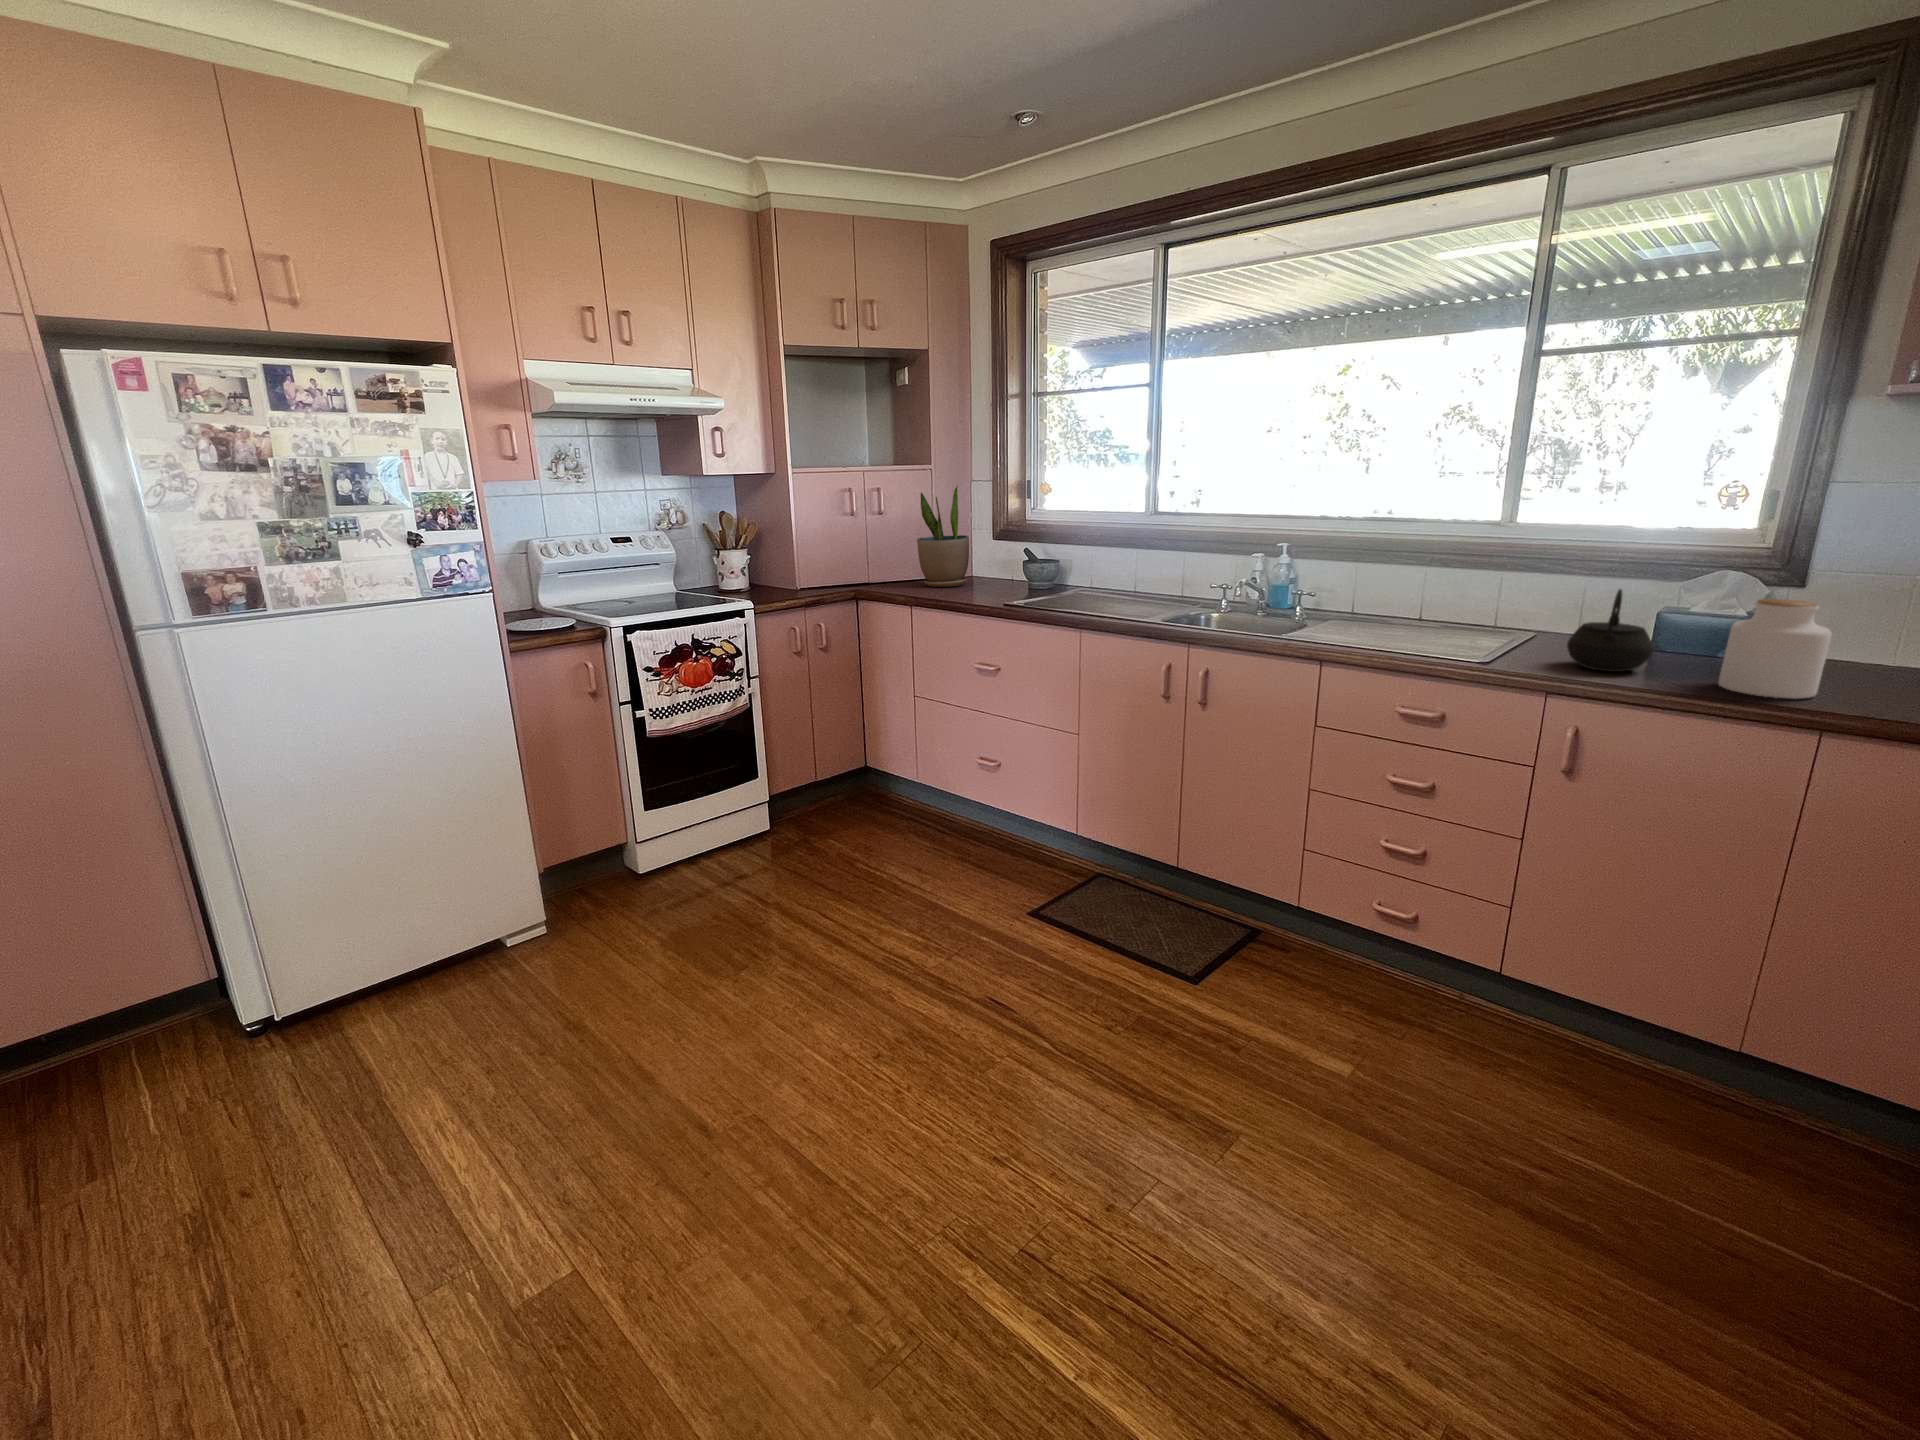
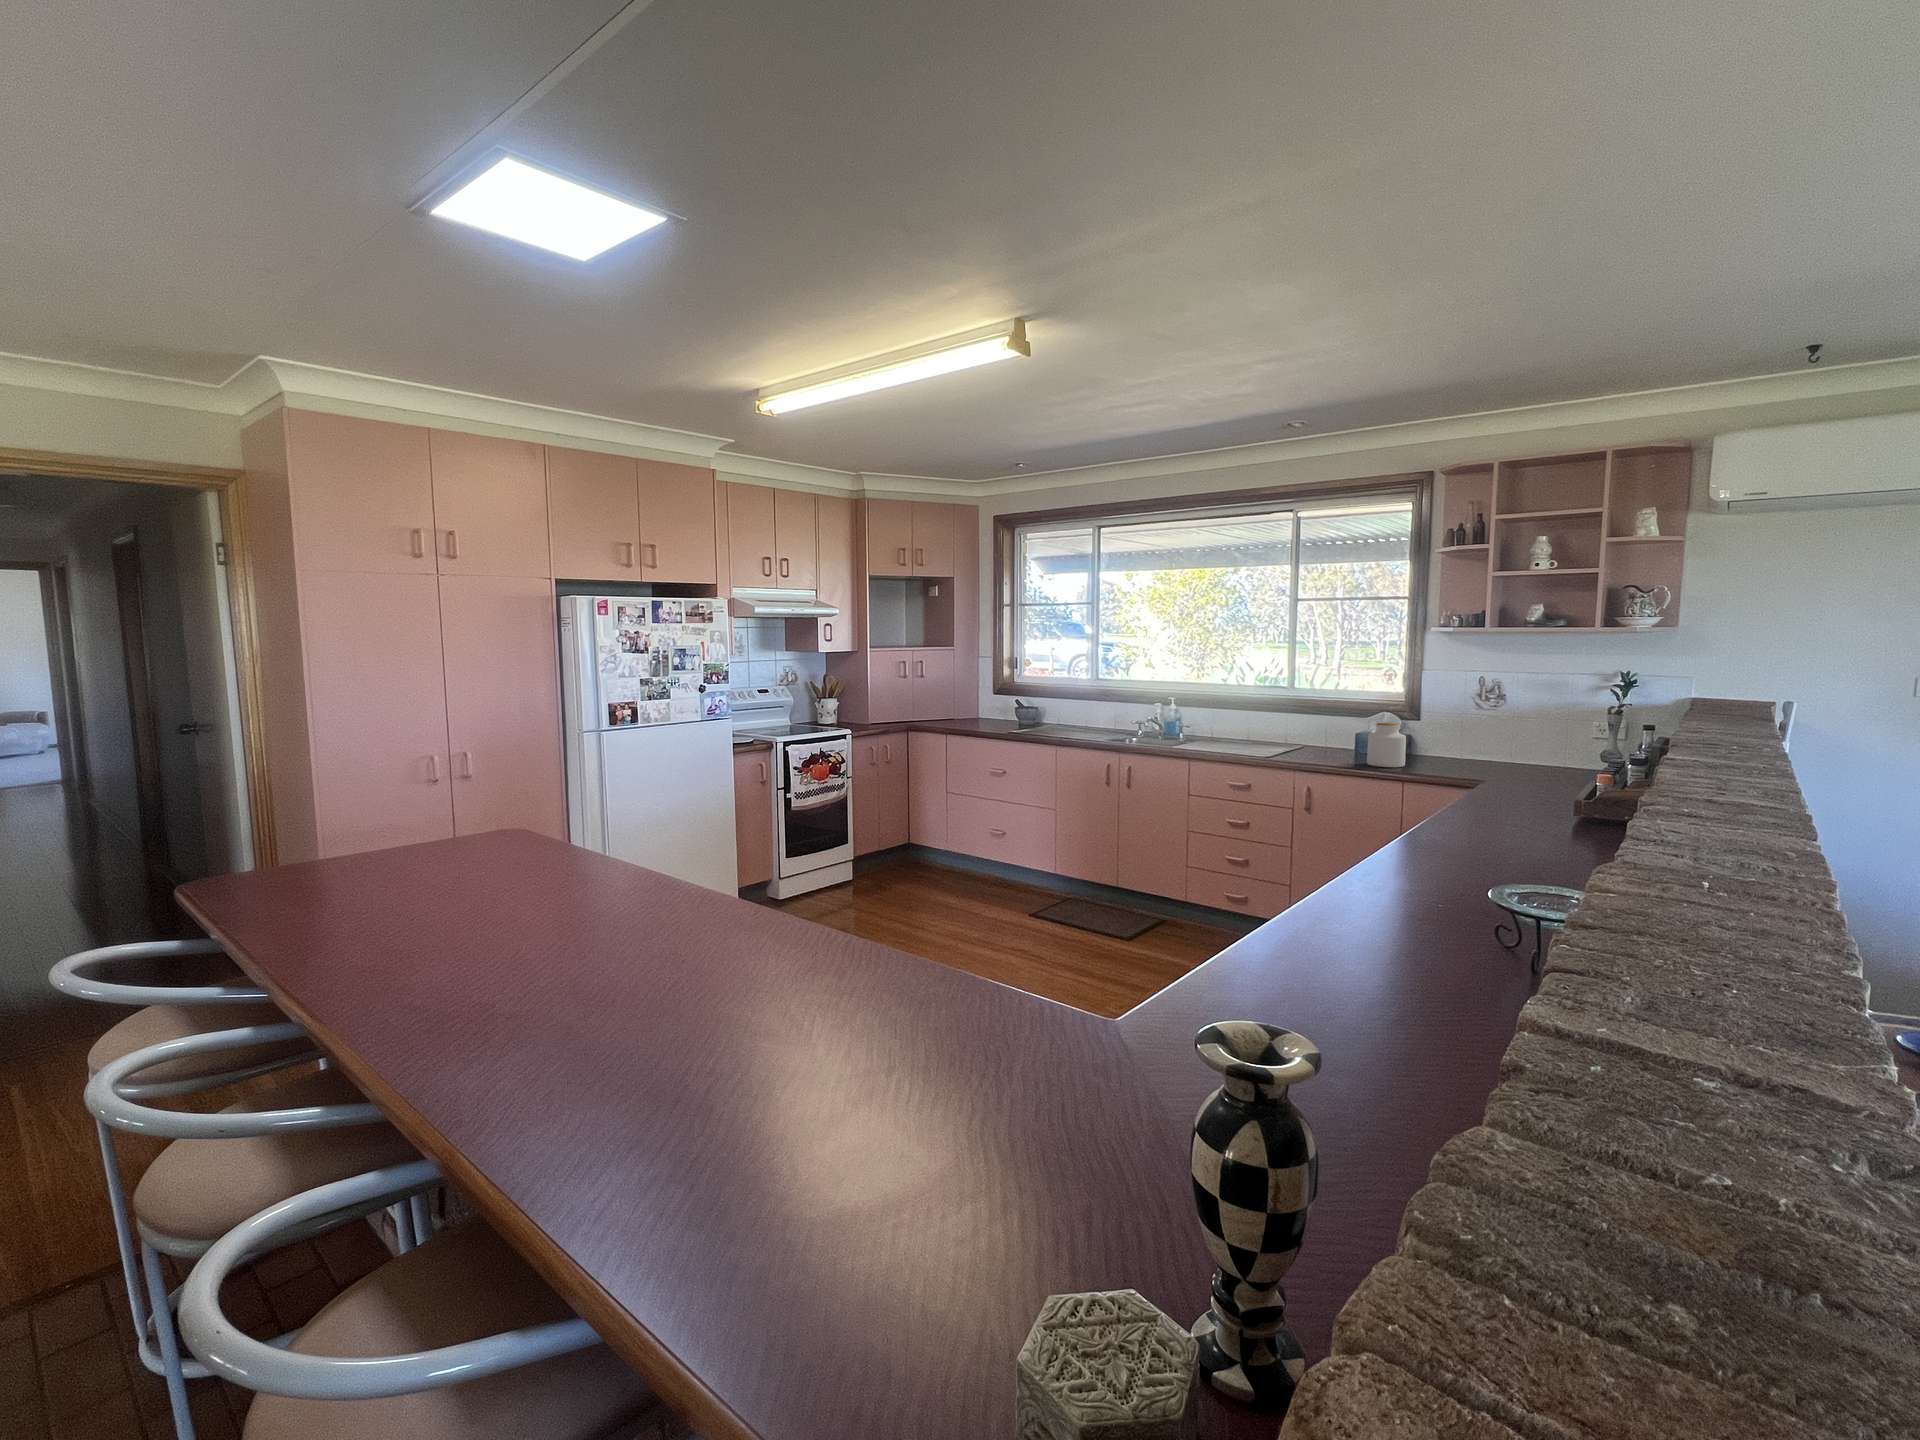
potted plant: present [917,486,969,587] -> none [946,659,979,724]
kettle: present [1567,589,1653,672] -> none [1306,719,1343,759]

